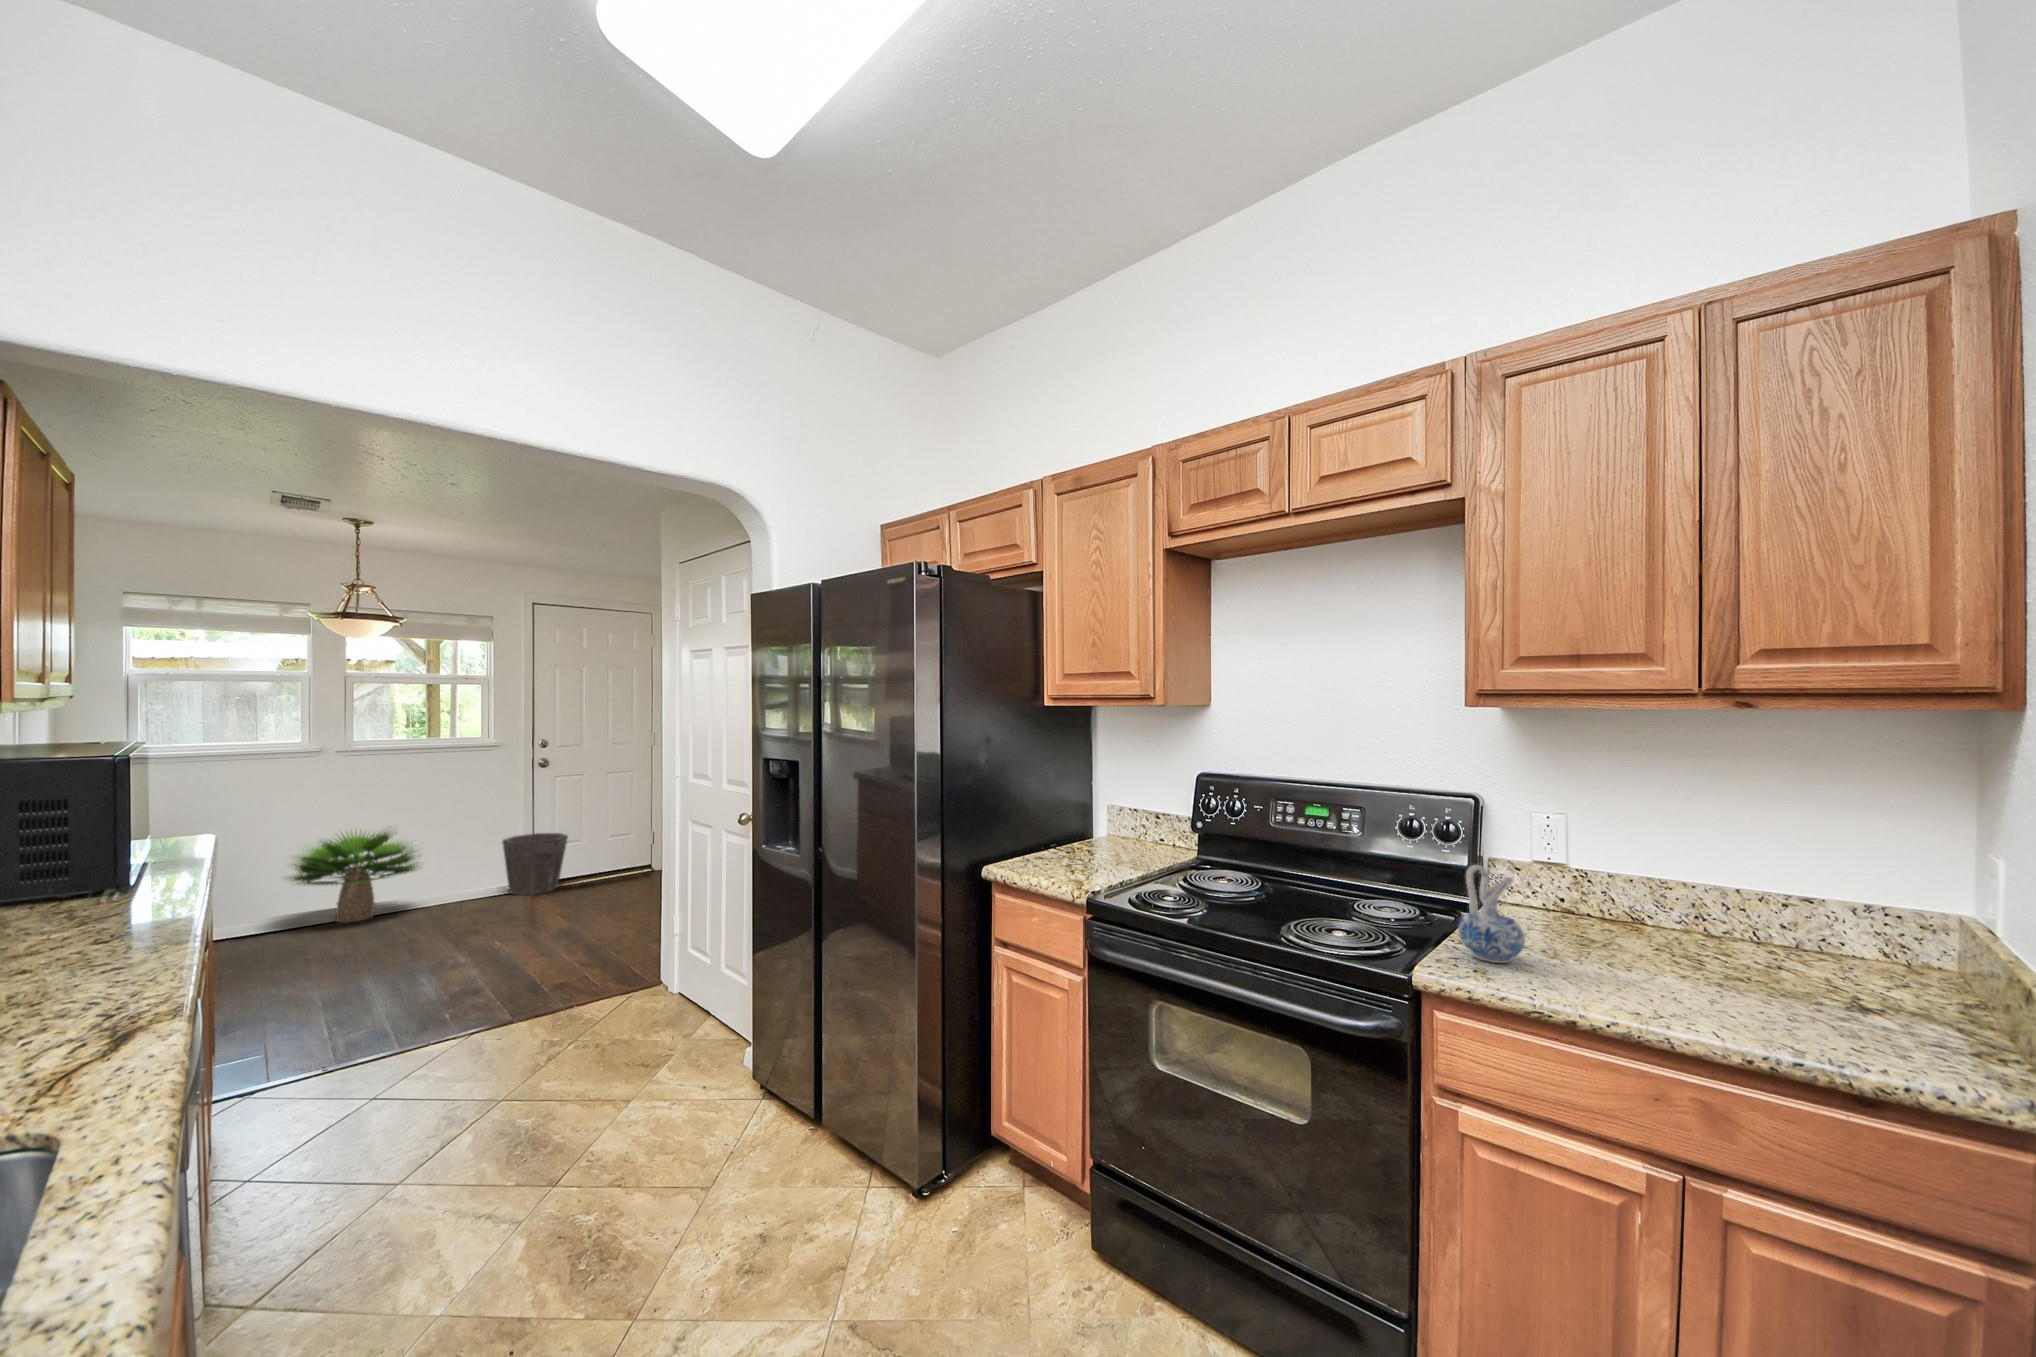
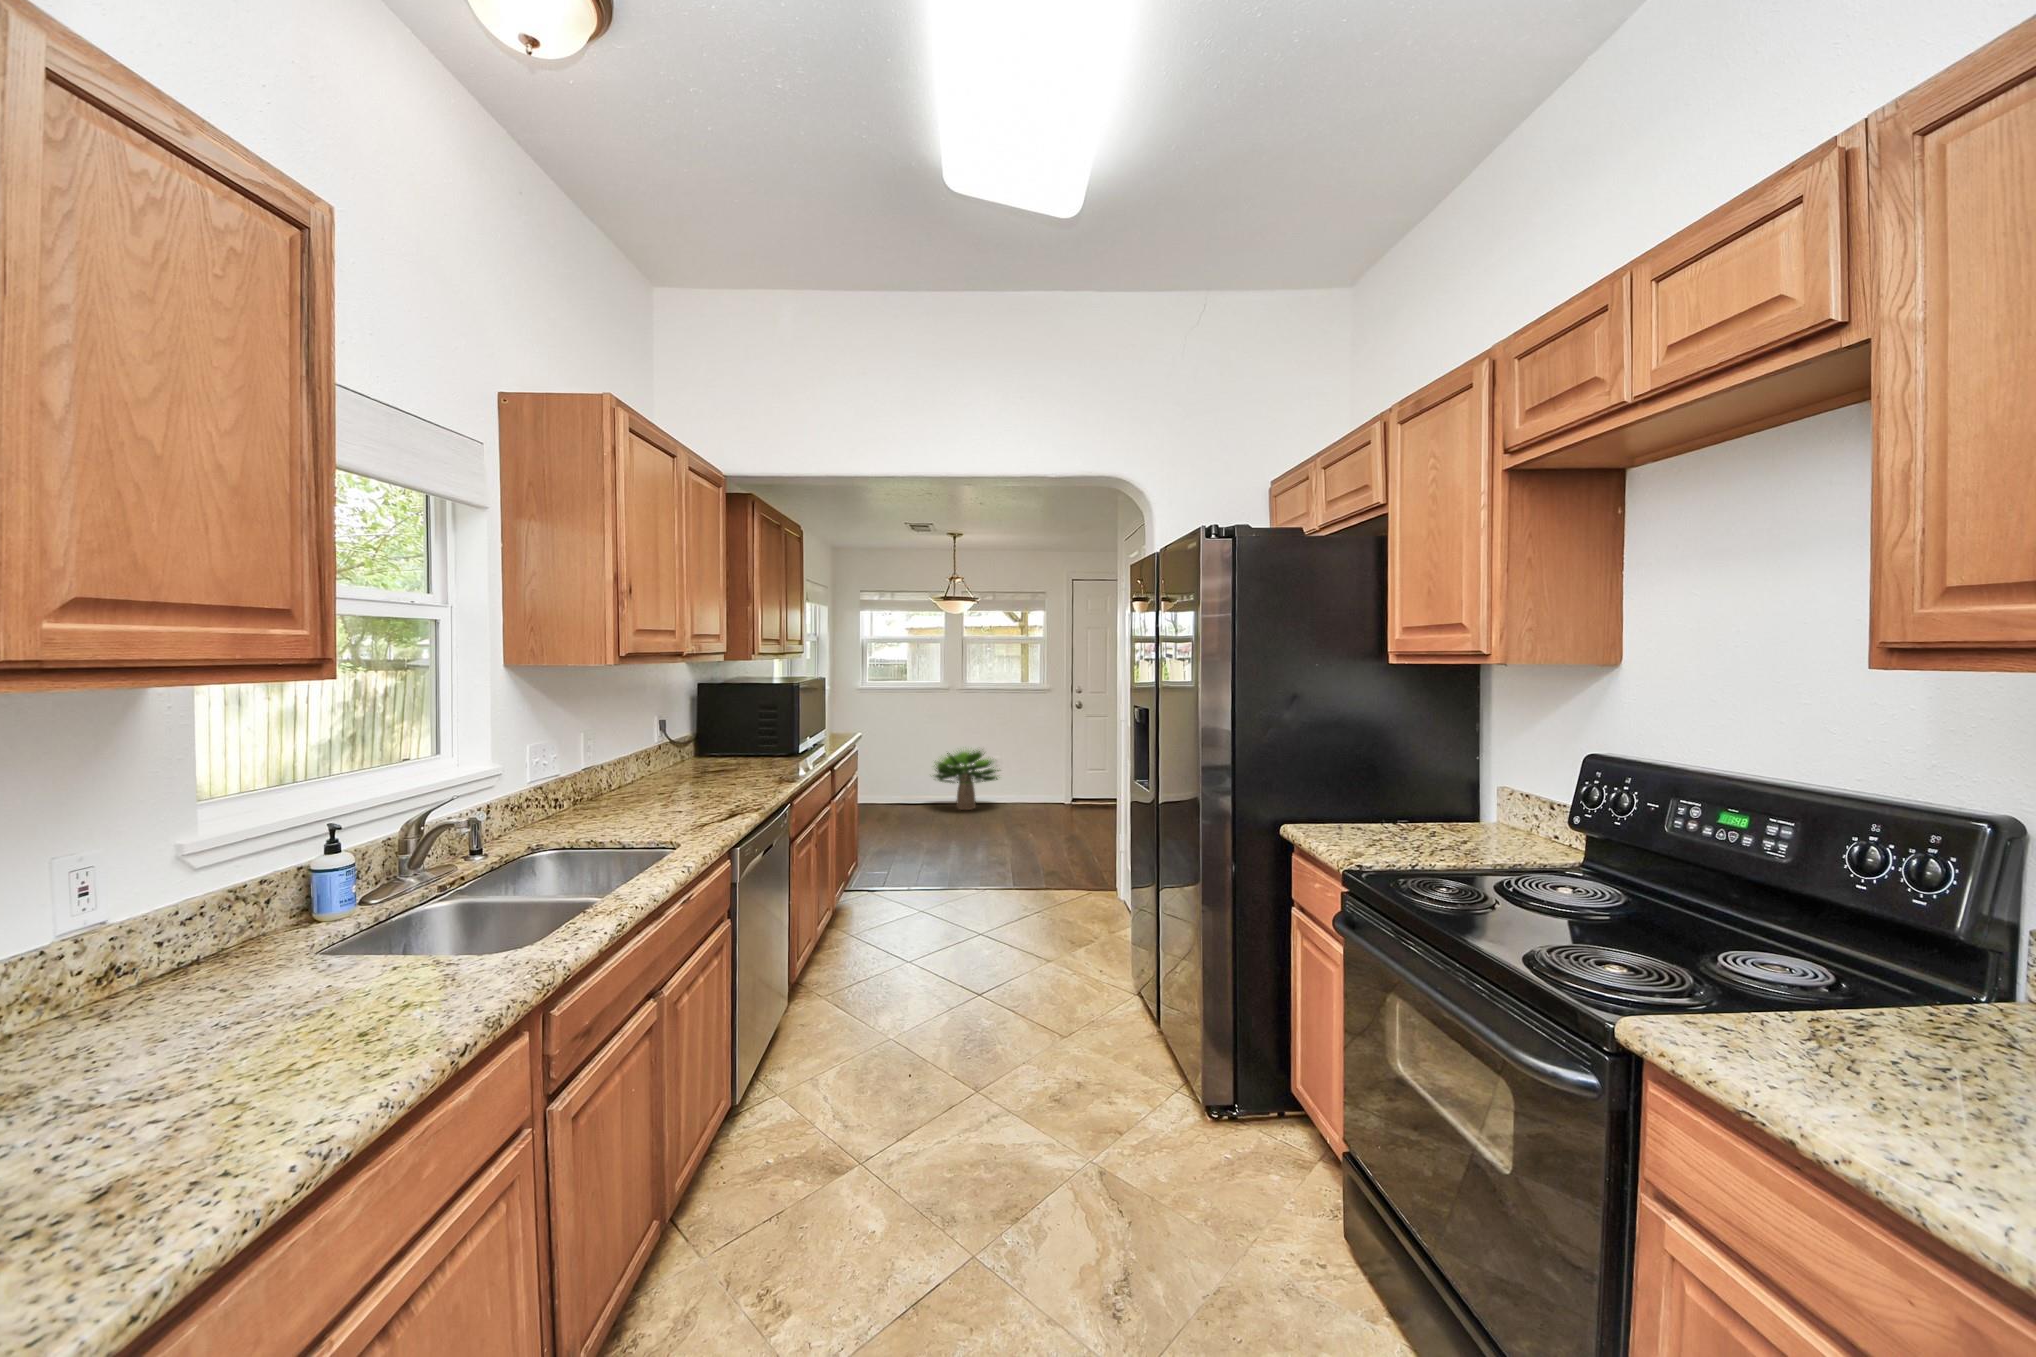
waste bin: present [503,833,568,895] -> none [1049,763,1091,810]
ceramic pitcher: present [1458,865,1525,963] -> none [1753,915,1882,1078]

